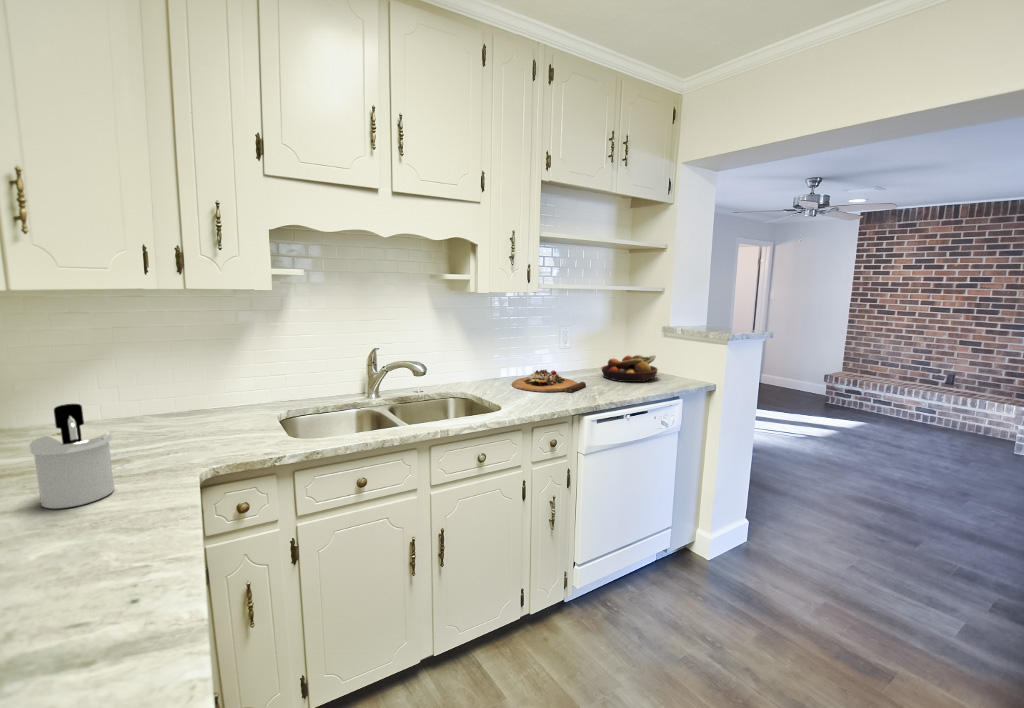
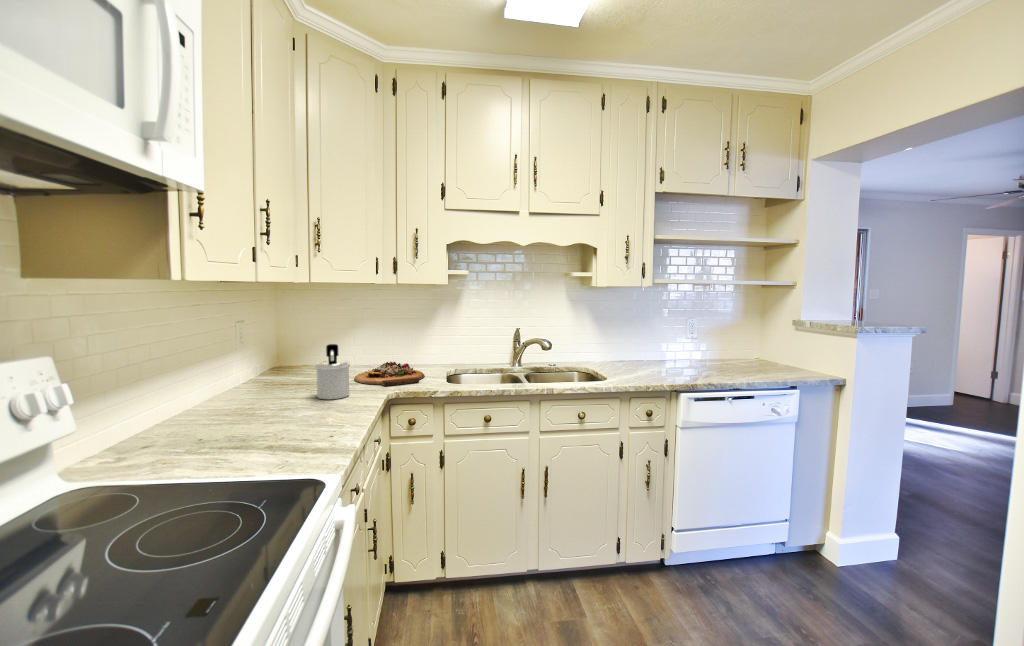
fruit bowl: present [602,355,658,382] -> none [721,346,783,372]
cutting board: present [512,370,586,392] -> present [354,362,425,386]

